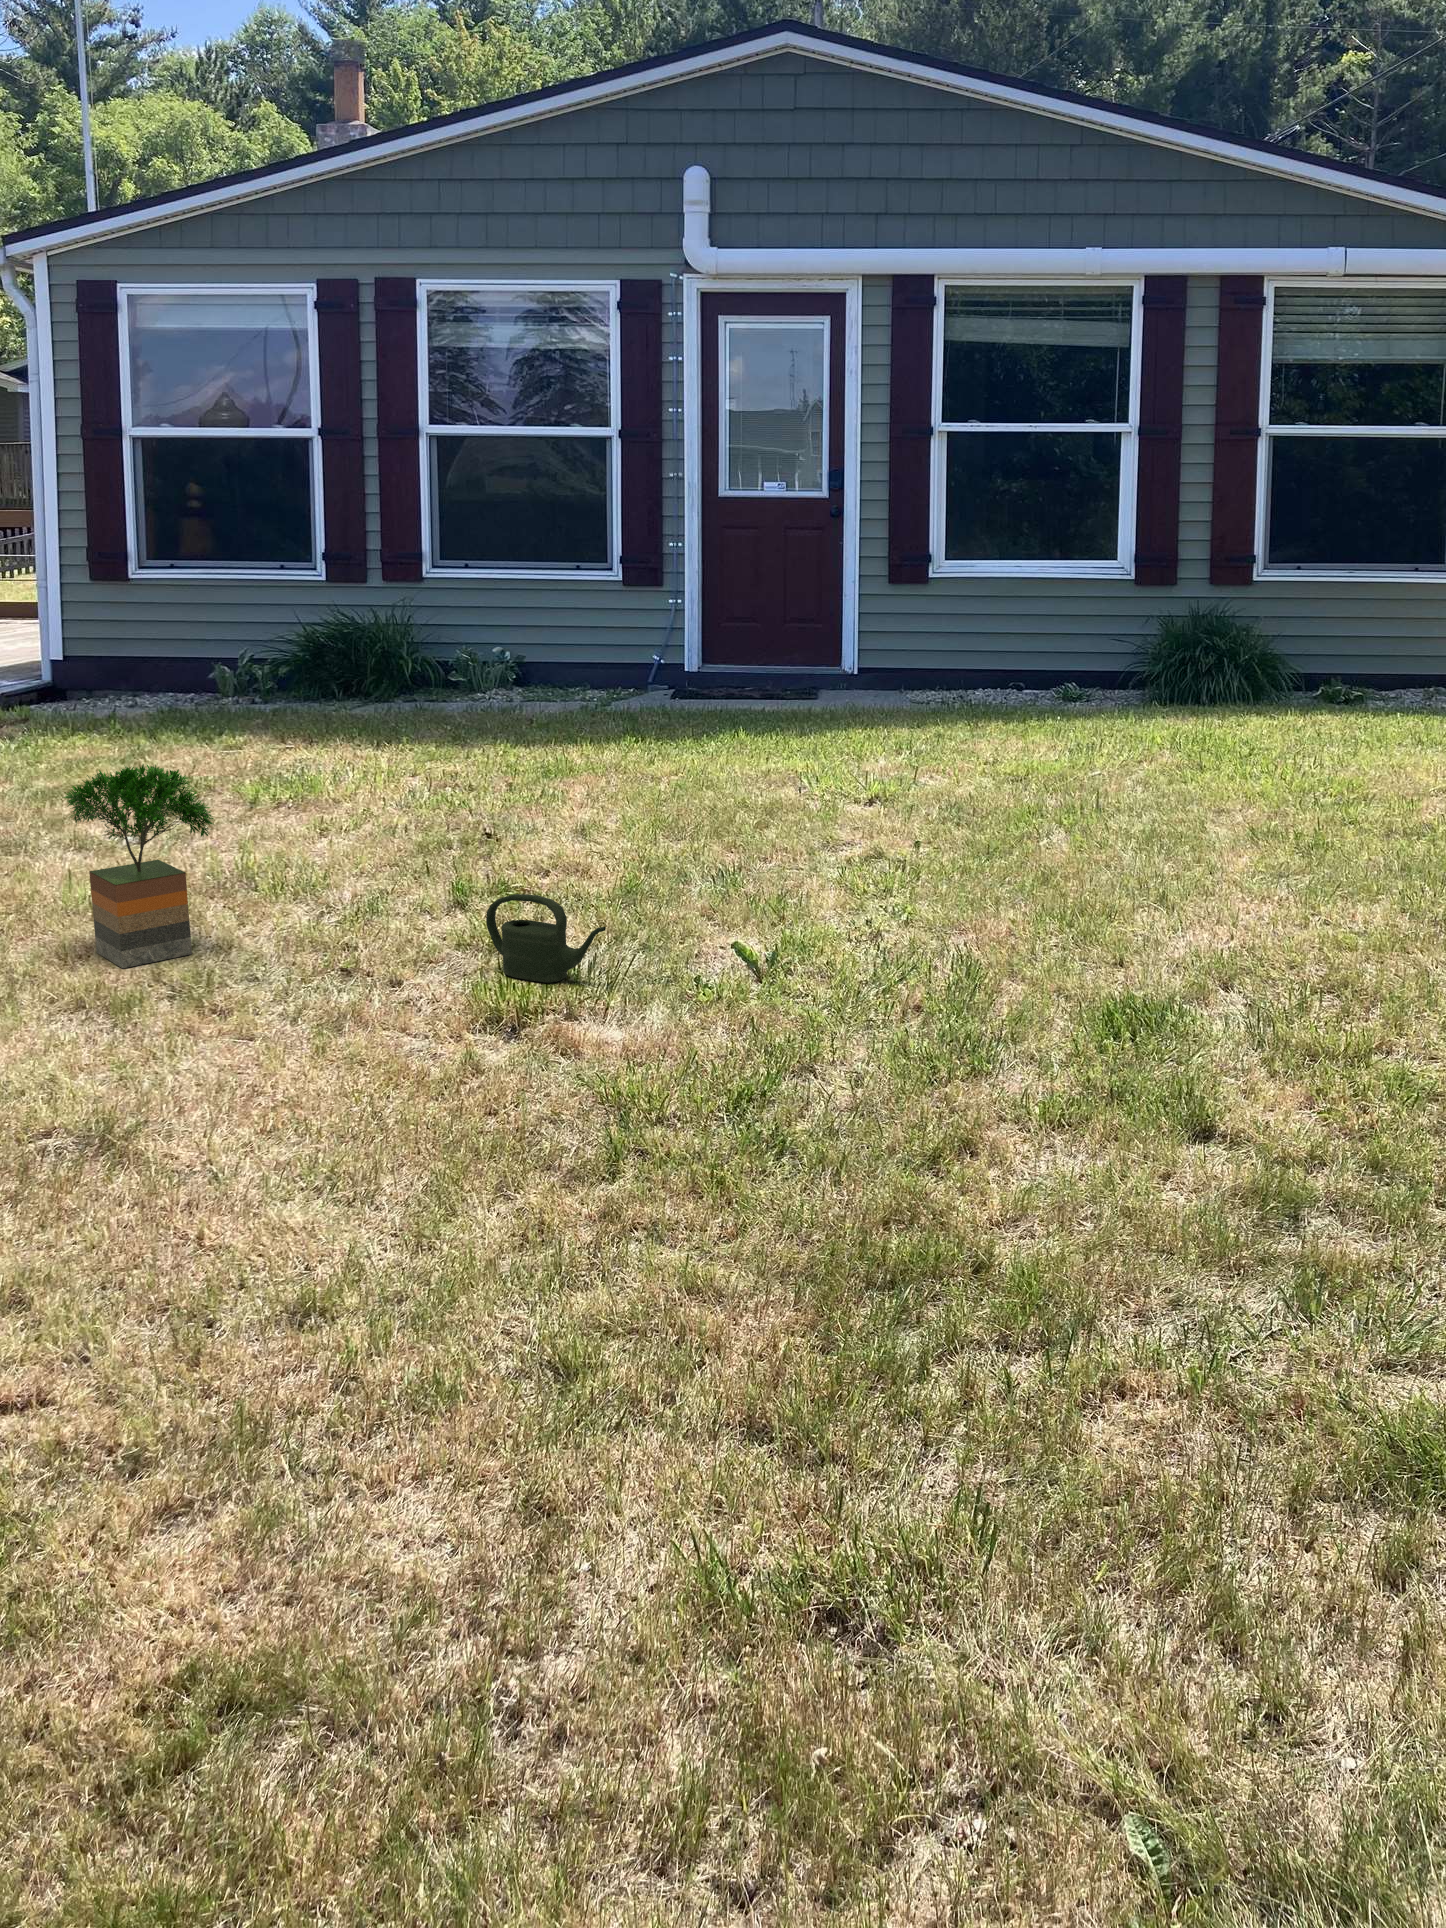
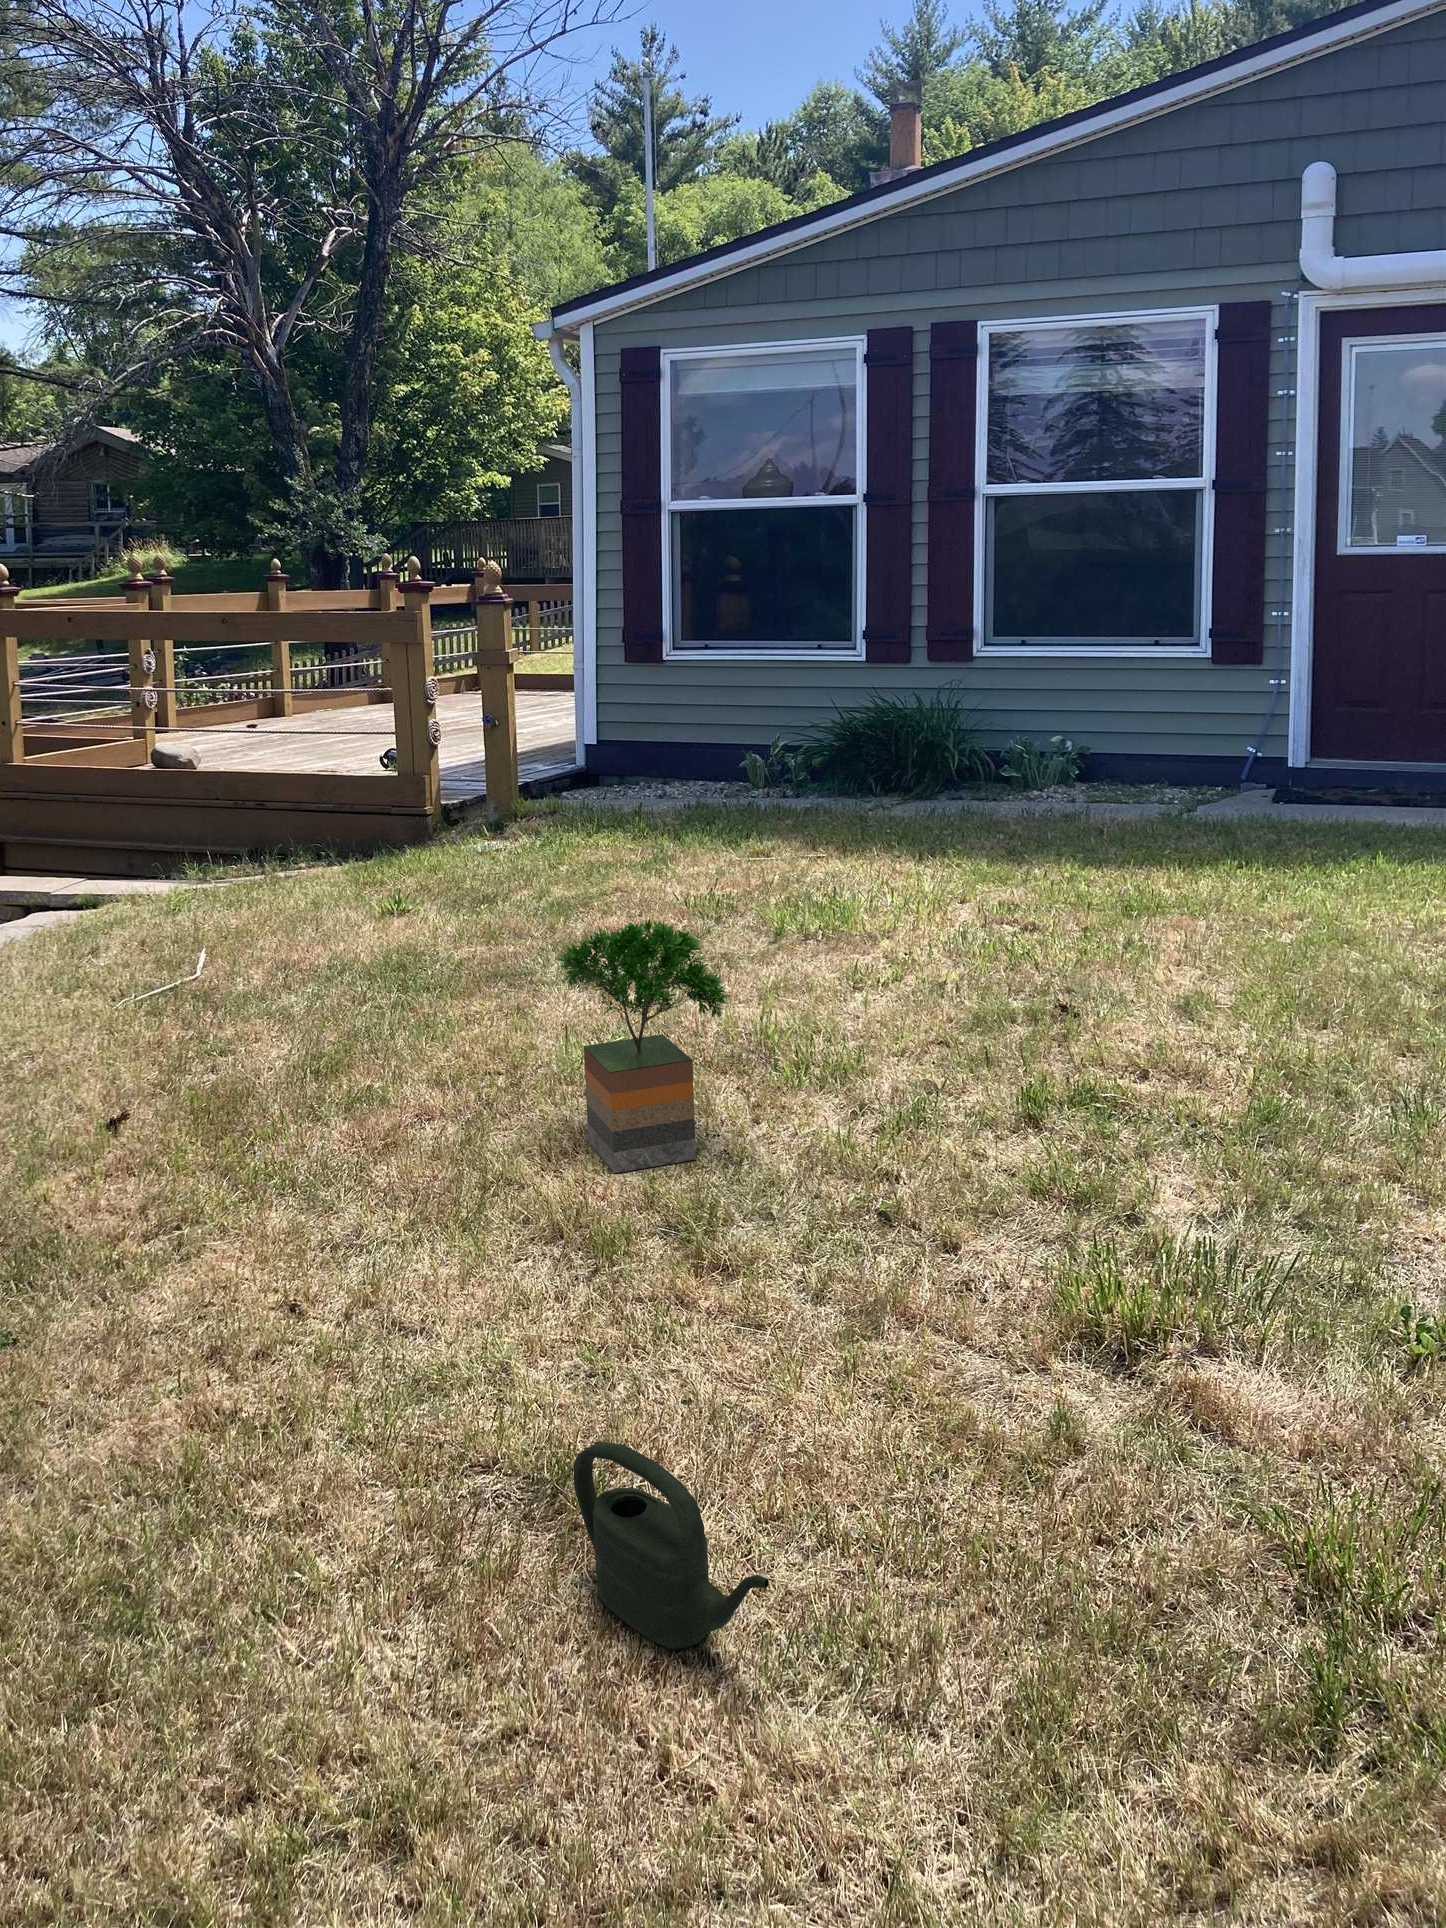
watering can: present [486,894,606,983] -> present [573,1442,769,1649]

